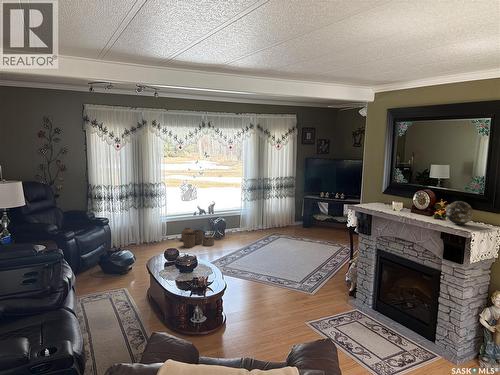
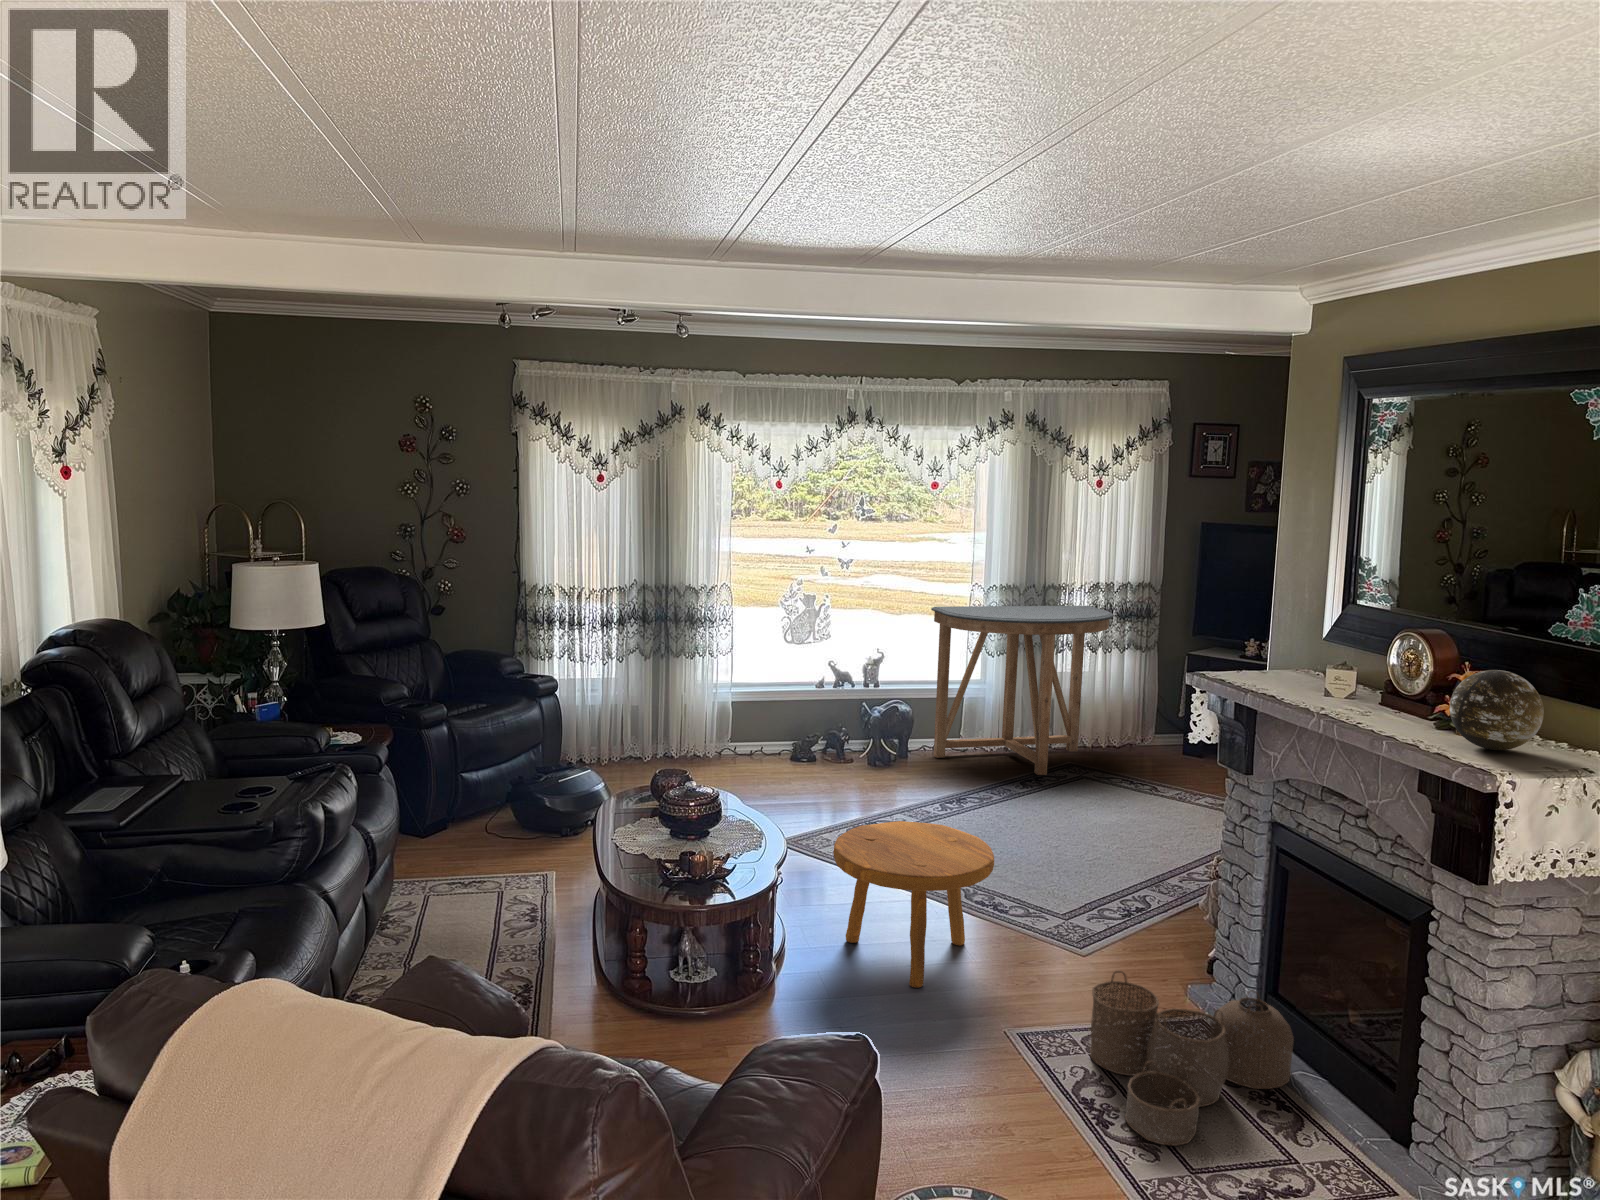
console table: none [231,184,286,238] -> present [931,606,1113,775]
woven basket: present [181,228,214,247] -> present [1090,971,1294,1146]
footstool: none [238,259,291,315] -> present [833,821,994,988]

